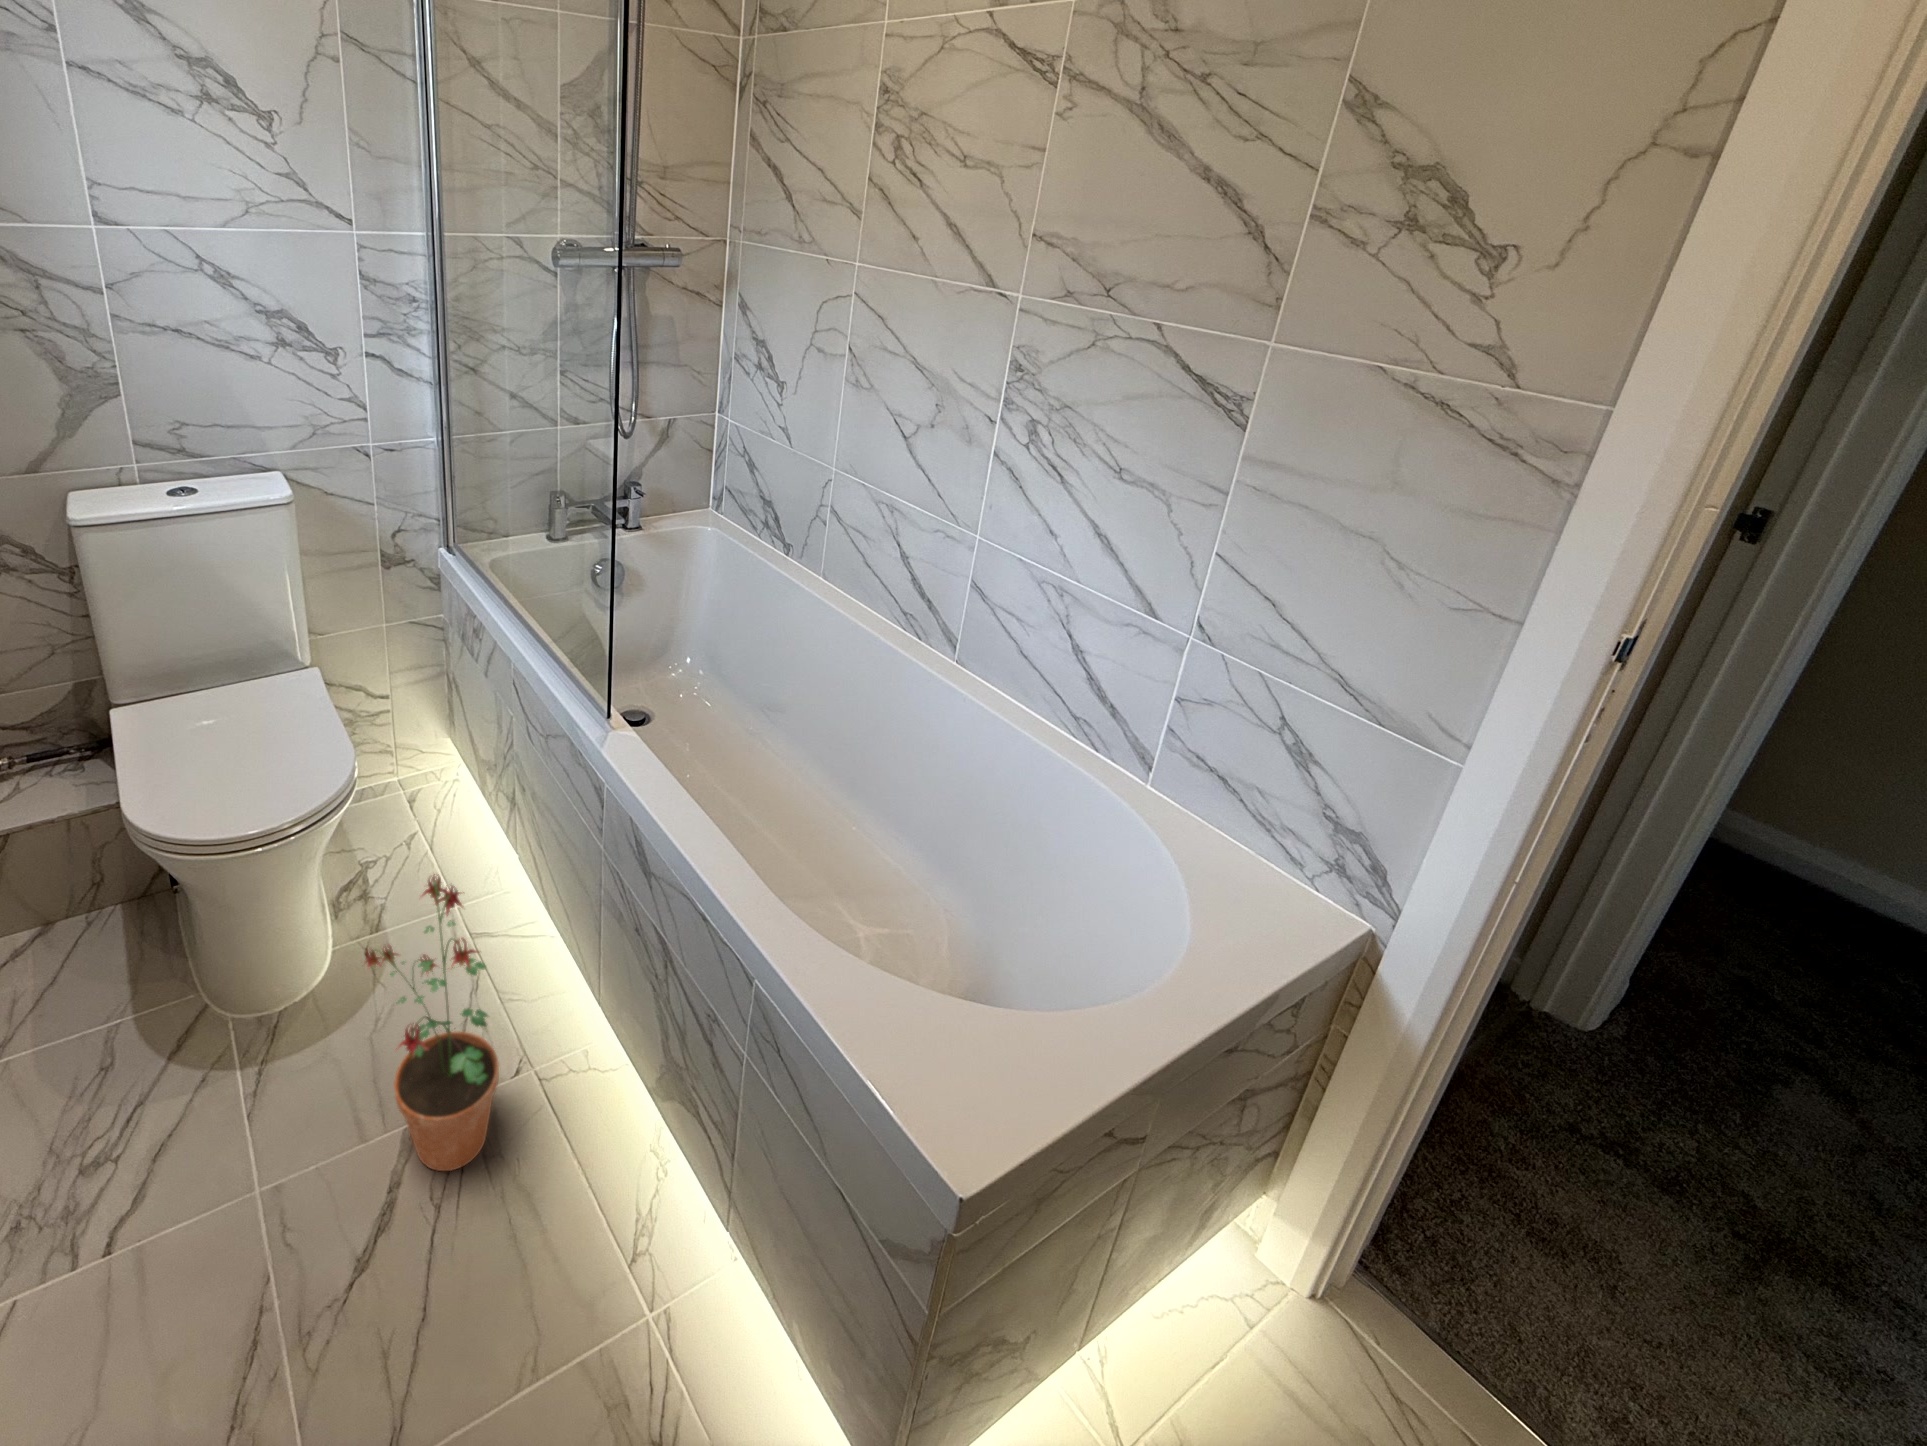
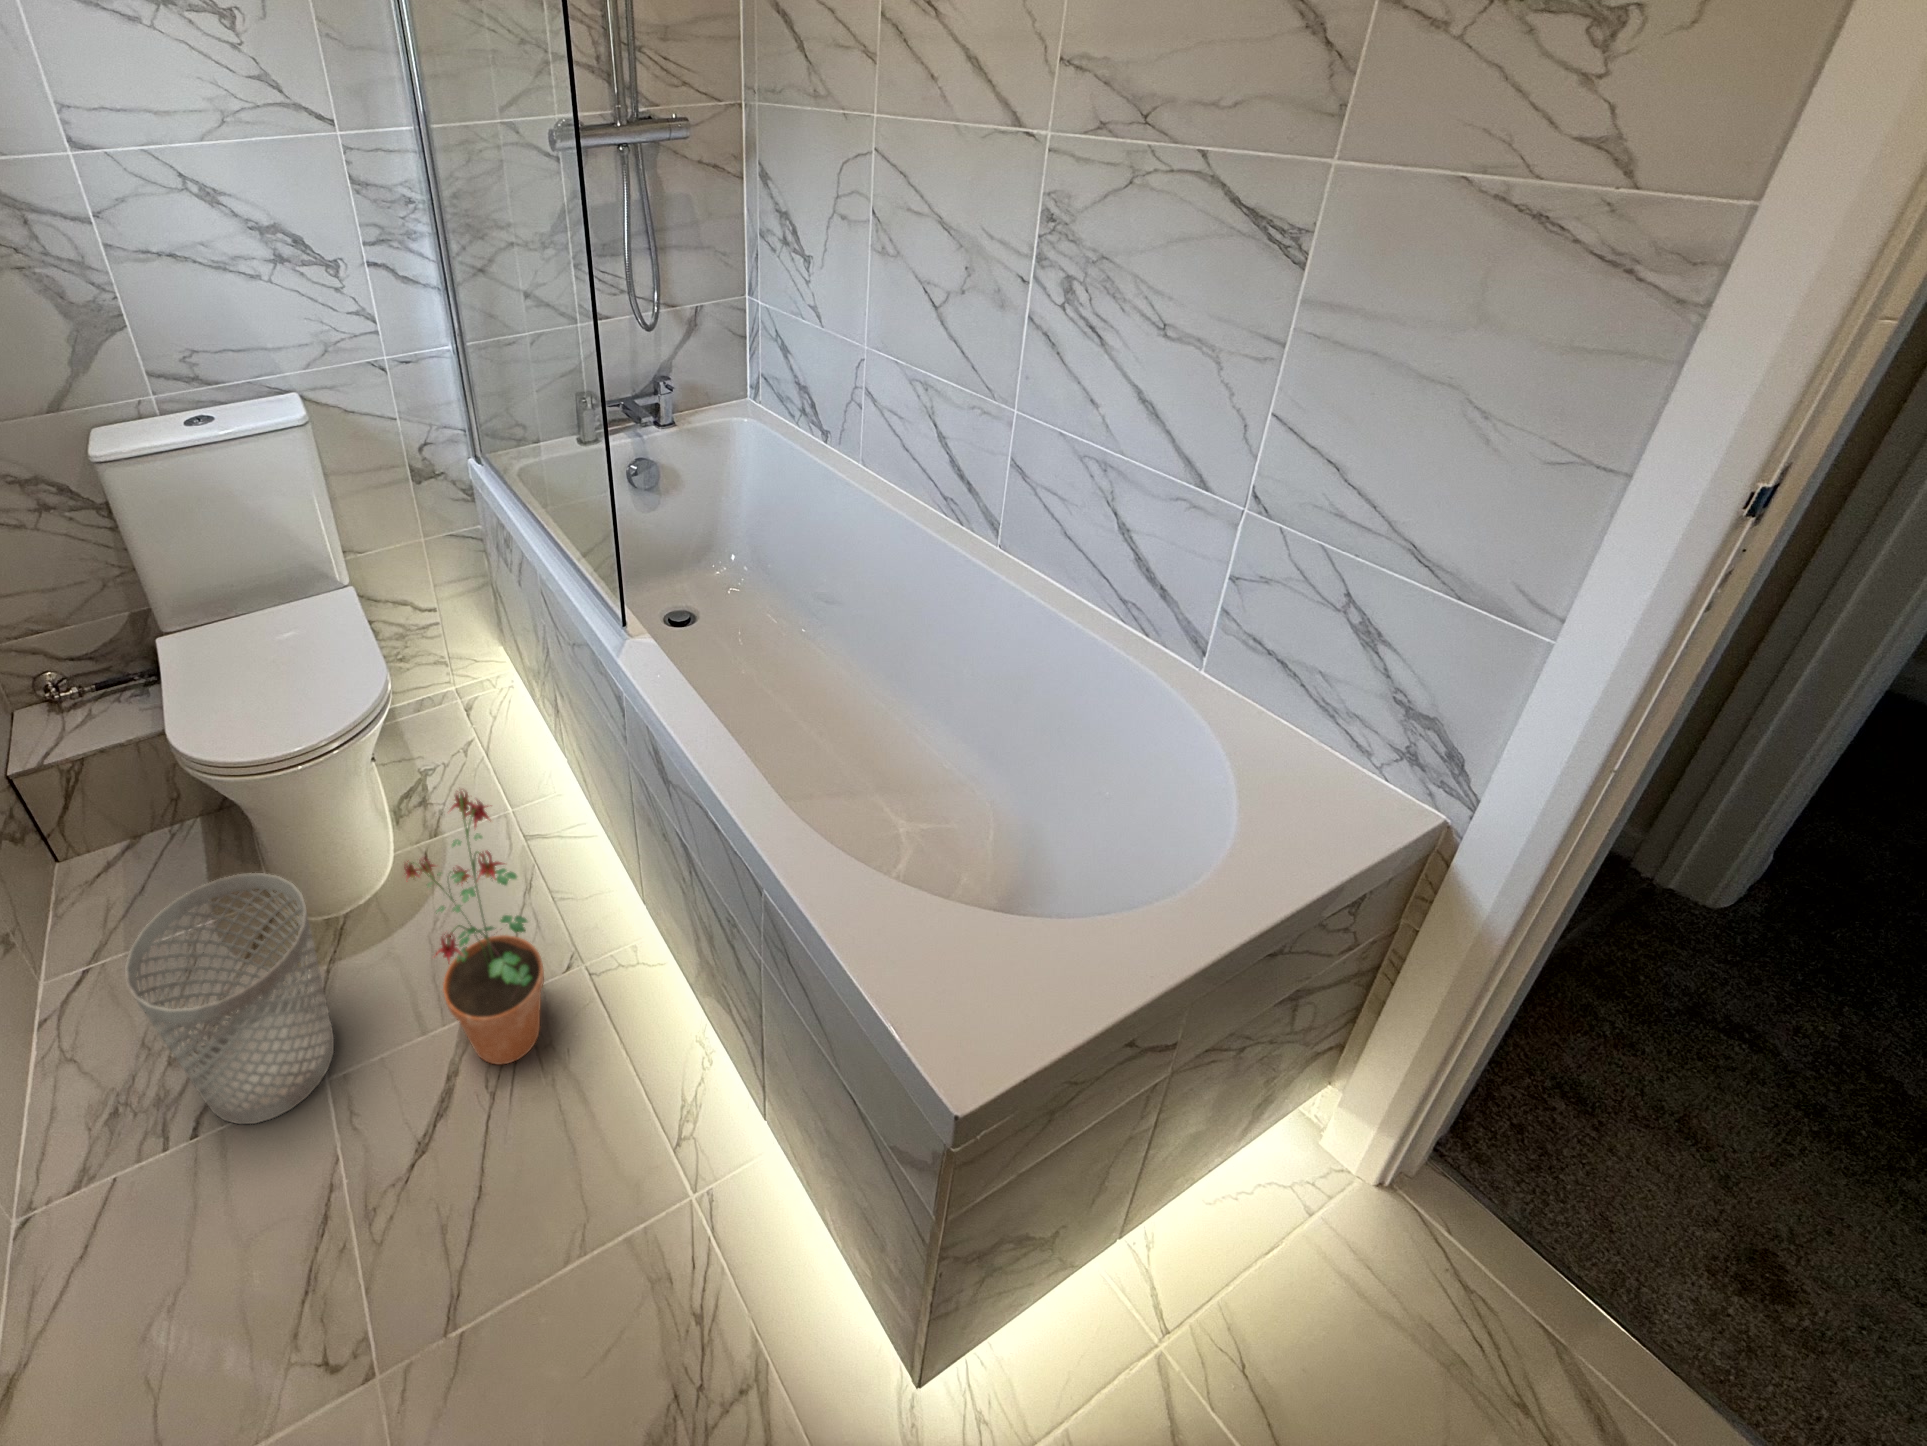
wastebasket: none [60,958,266,1237] -> present [125,873,334,1124]

